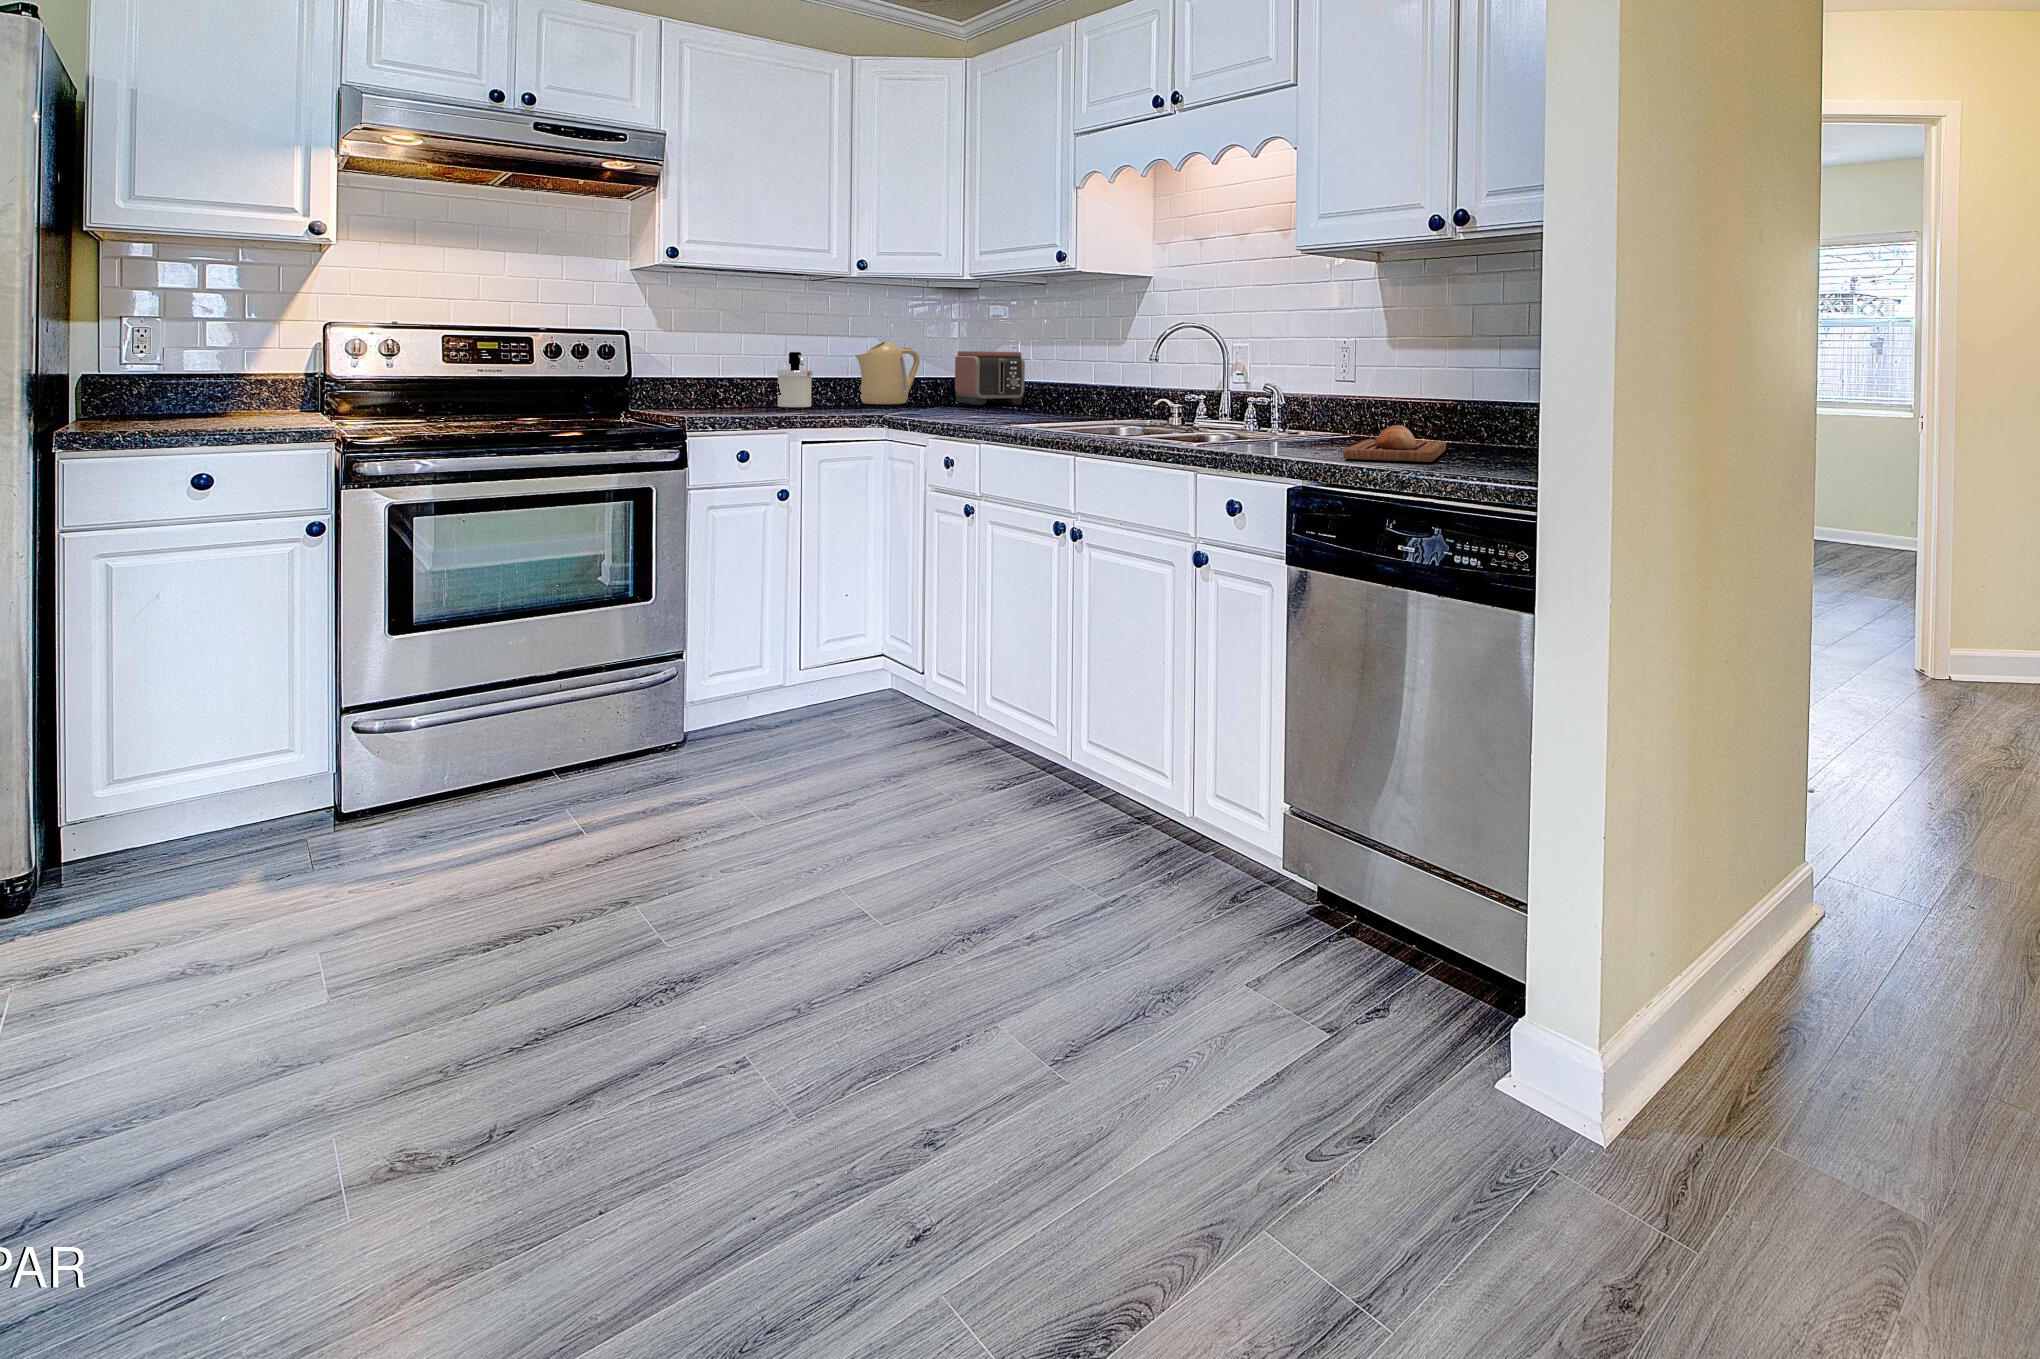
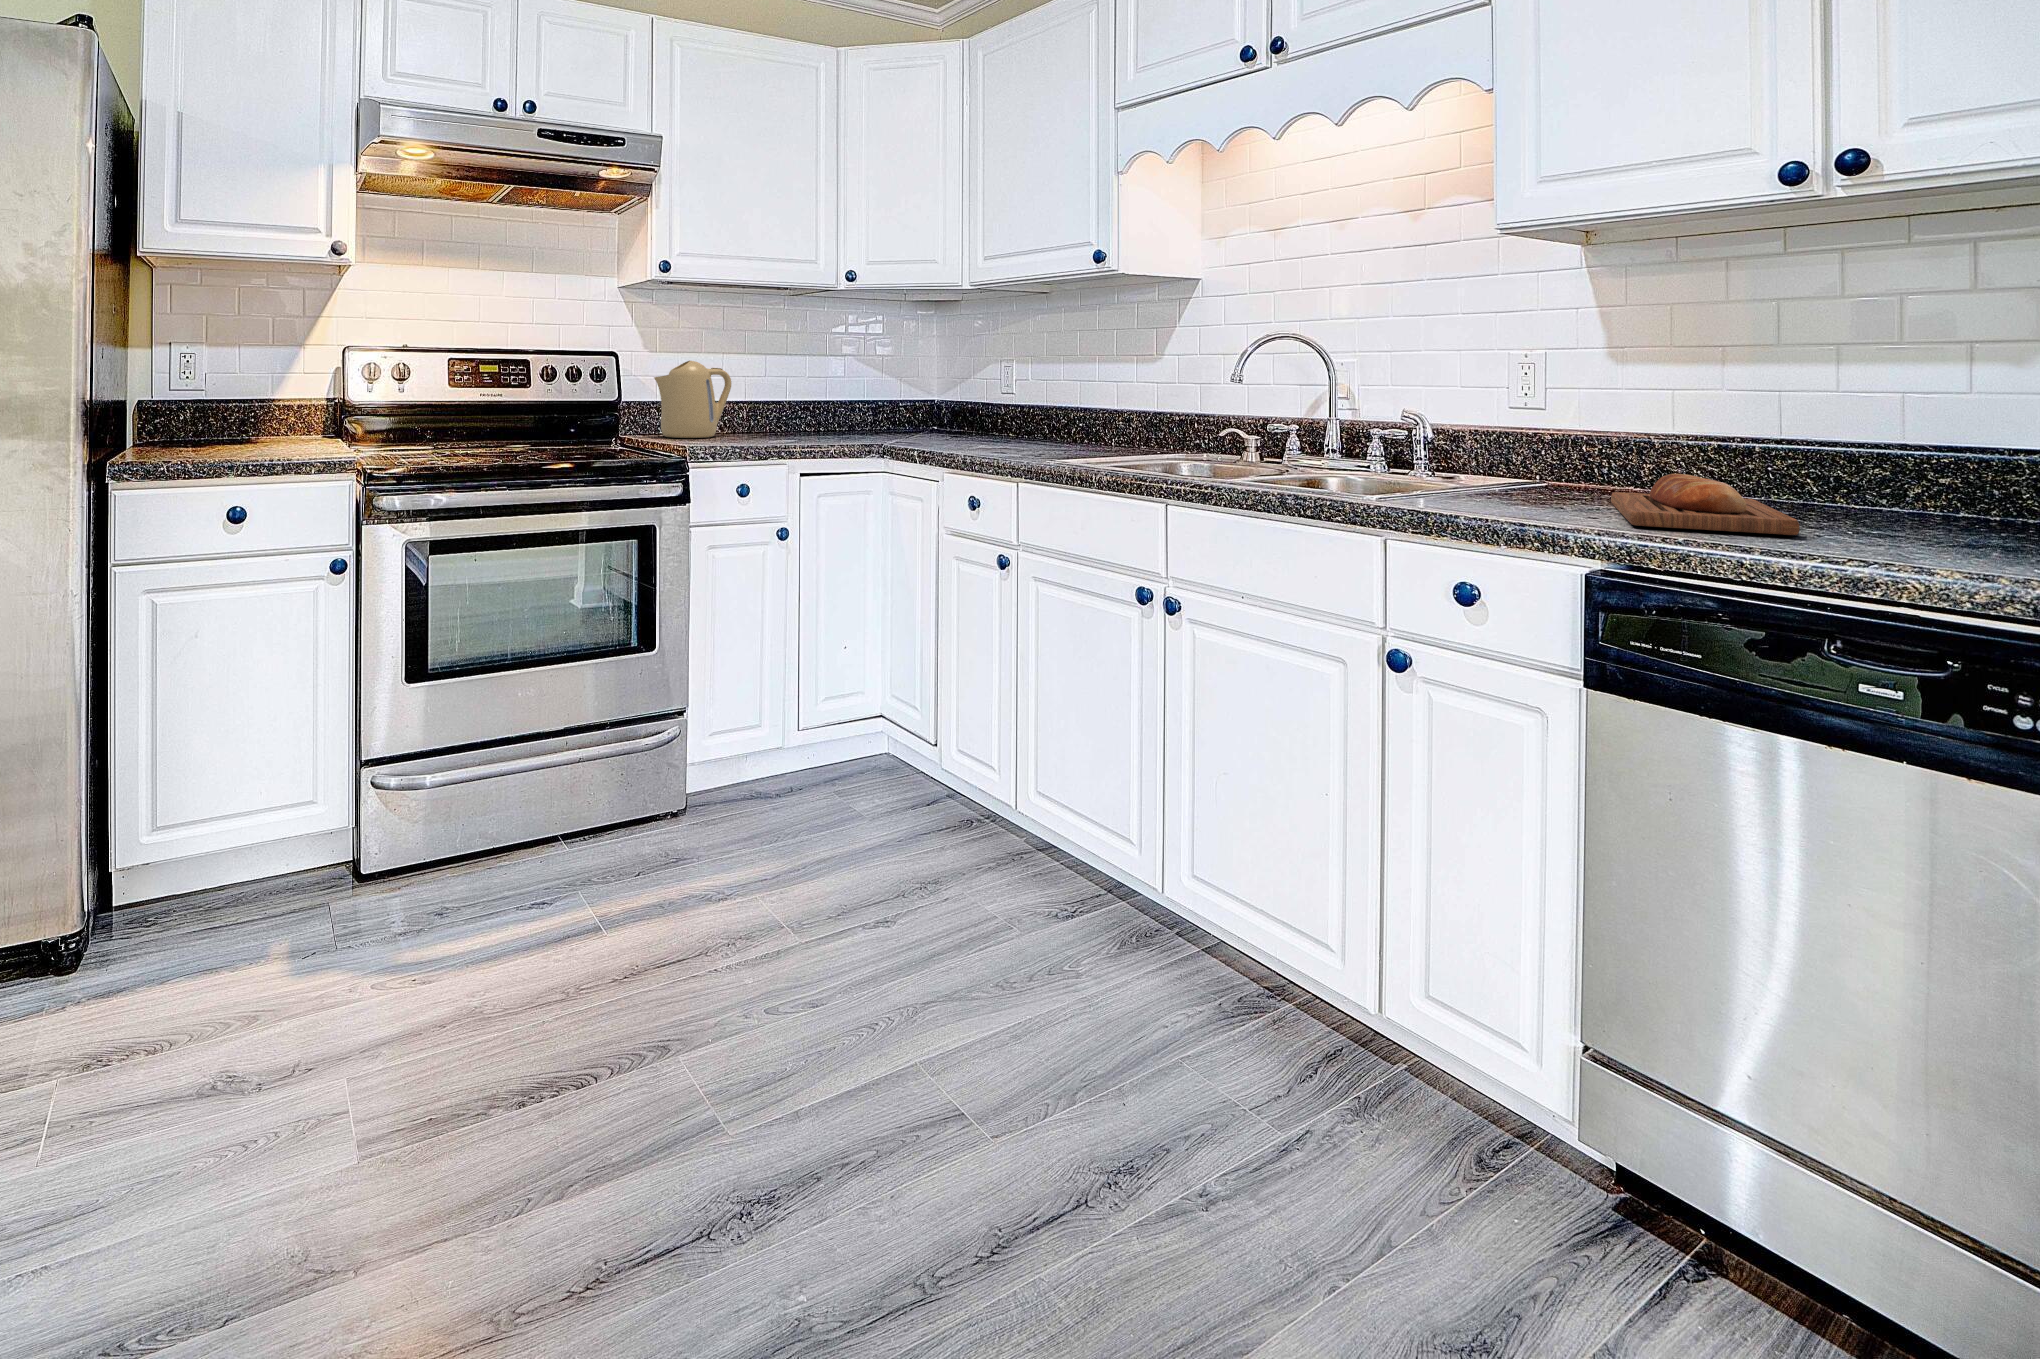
kettle: present [855,342,920,404] -> present [654,361,732,438]
toaster: present [955,351,1025,405] -> none [947,371,1030,432]
soap dispenser: present [777,352,813,407] -> none [764,373,801,434]

